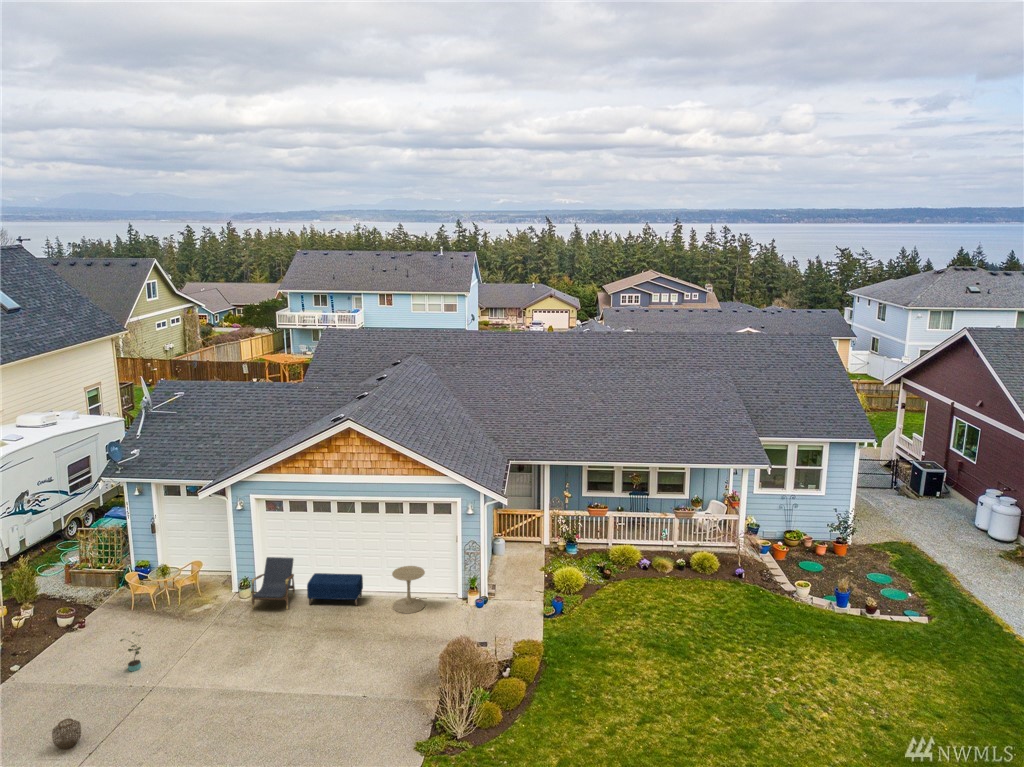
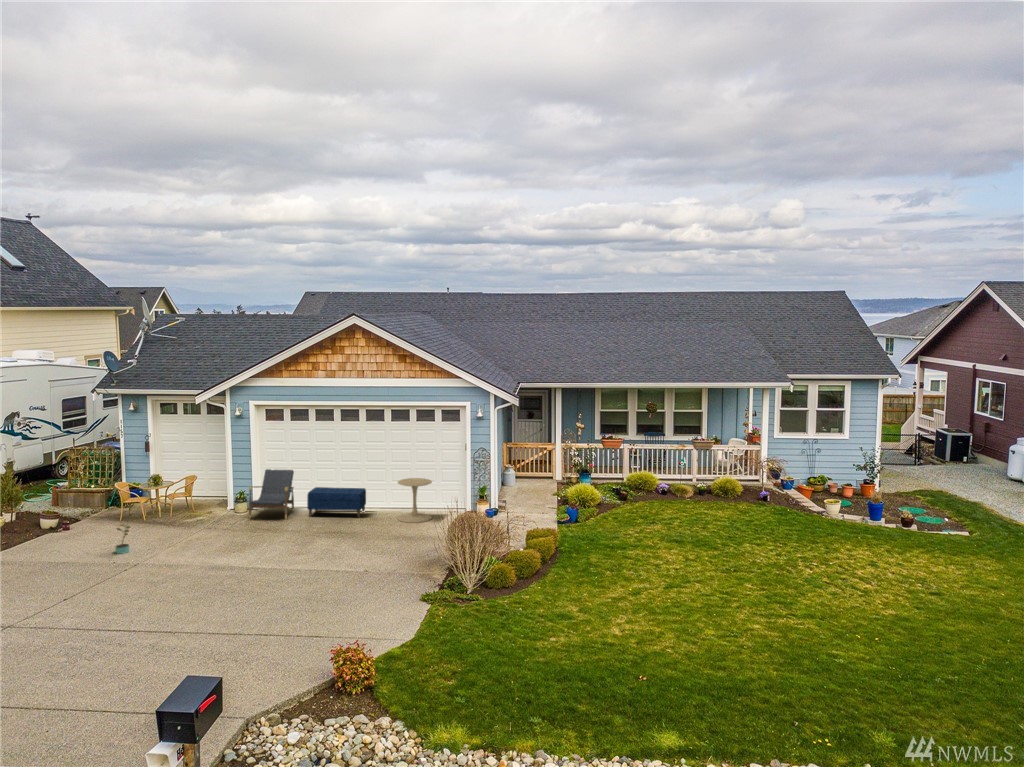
woven basket: present [52,719,81,749] -> none [32,568,63,599]

